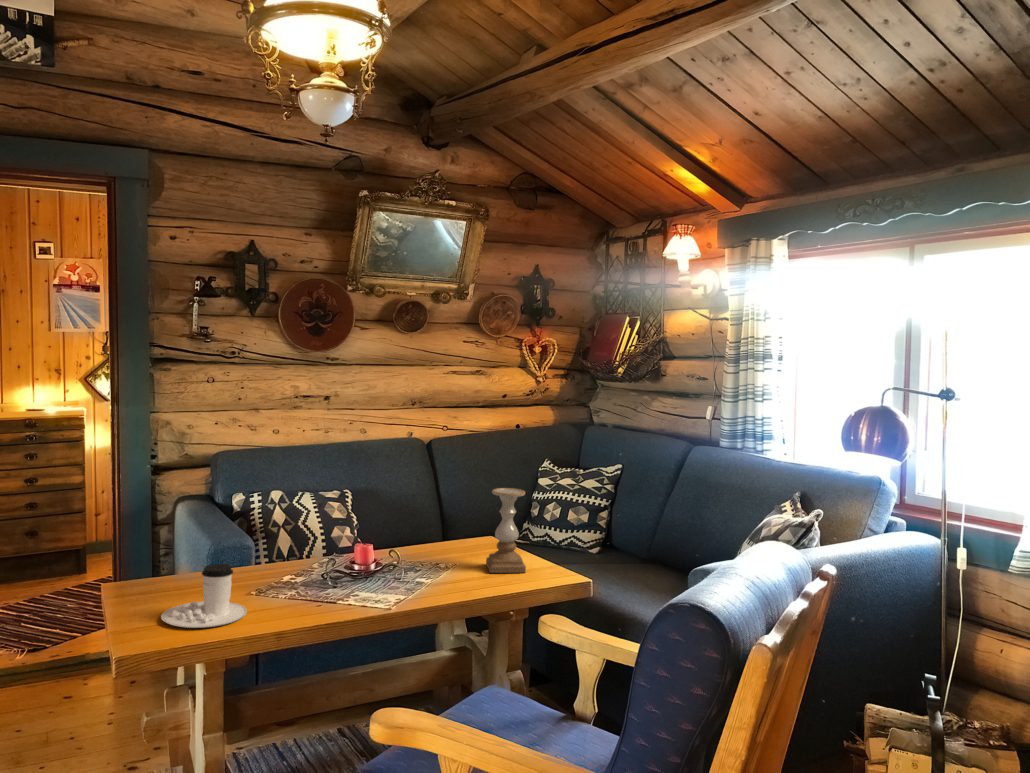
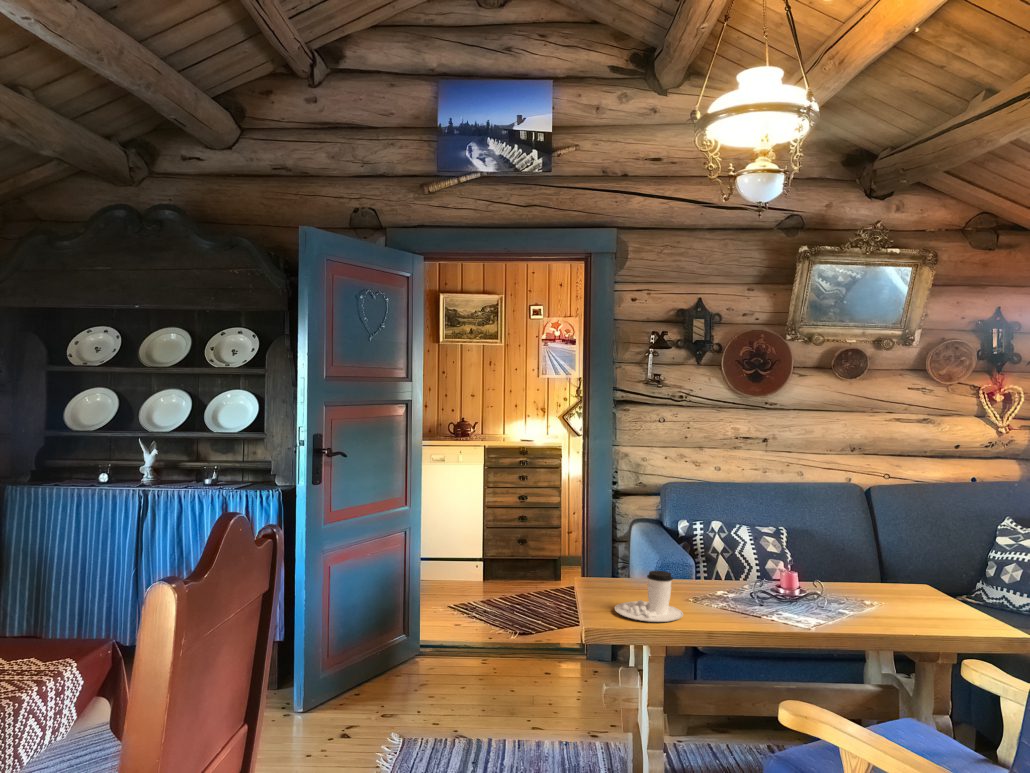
candle holder: present [486,488,526,573] -> none [920,533,964,622]

